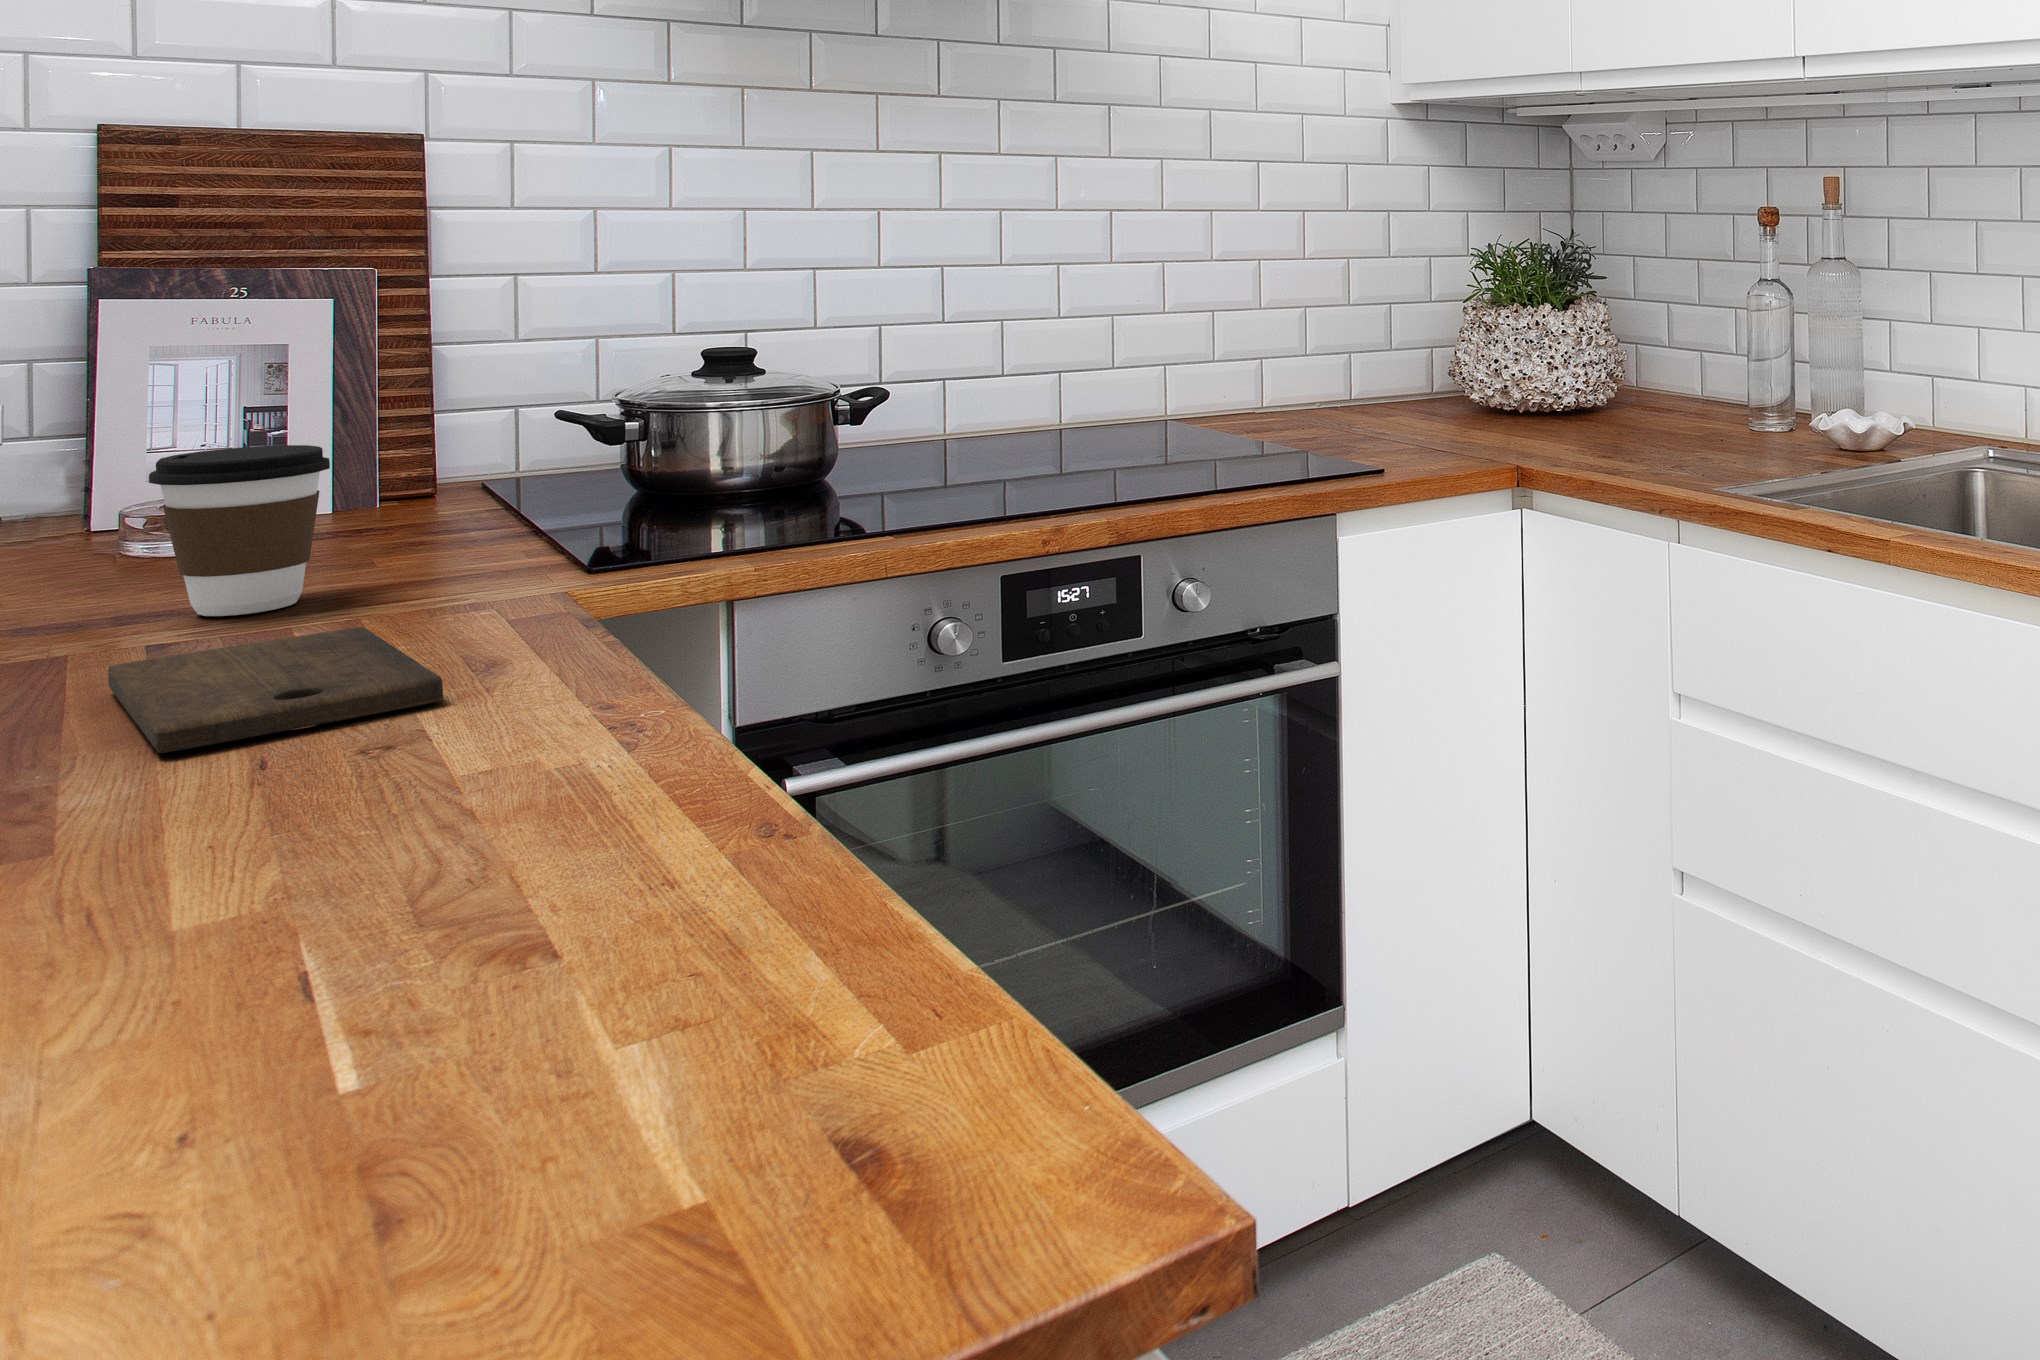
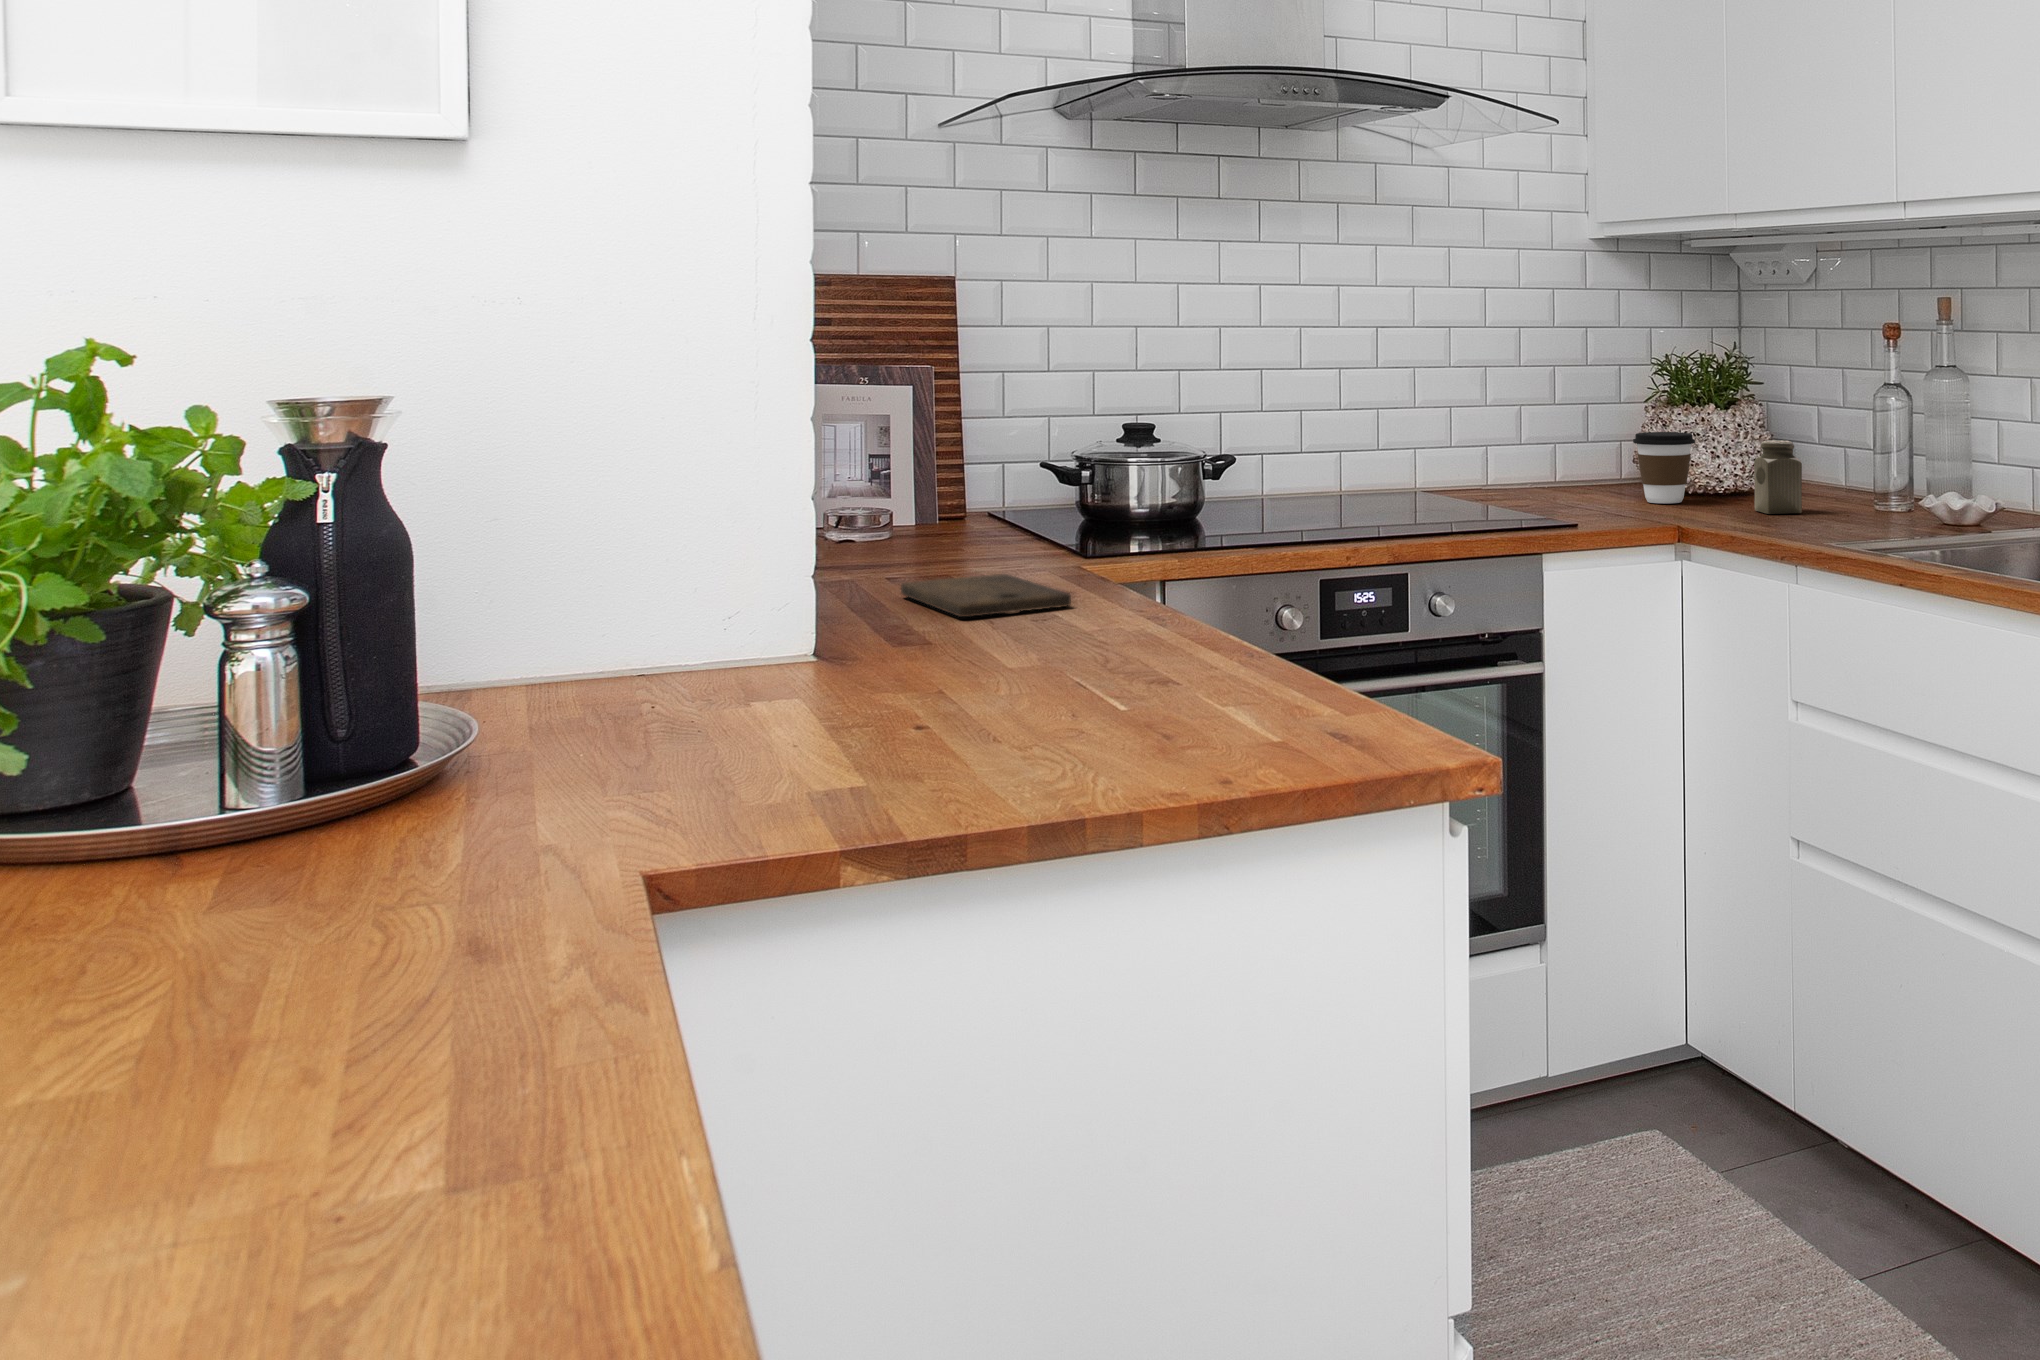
salt shaker: none [1607,348,1669,443] -> present [1754,440,1802,514]
coffee cup: present [149,445,330,616] -> present [1633,432,1695,503]

